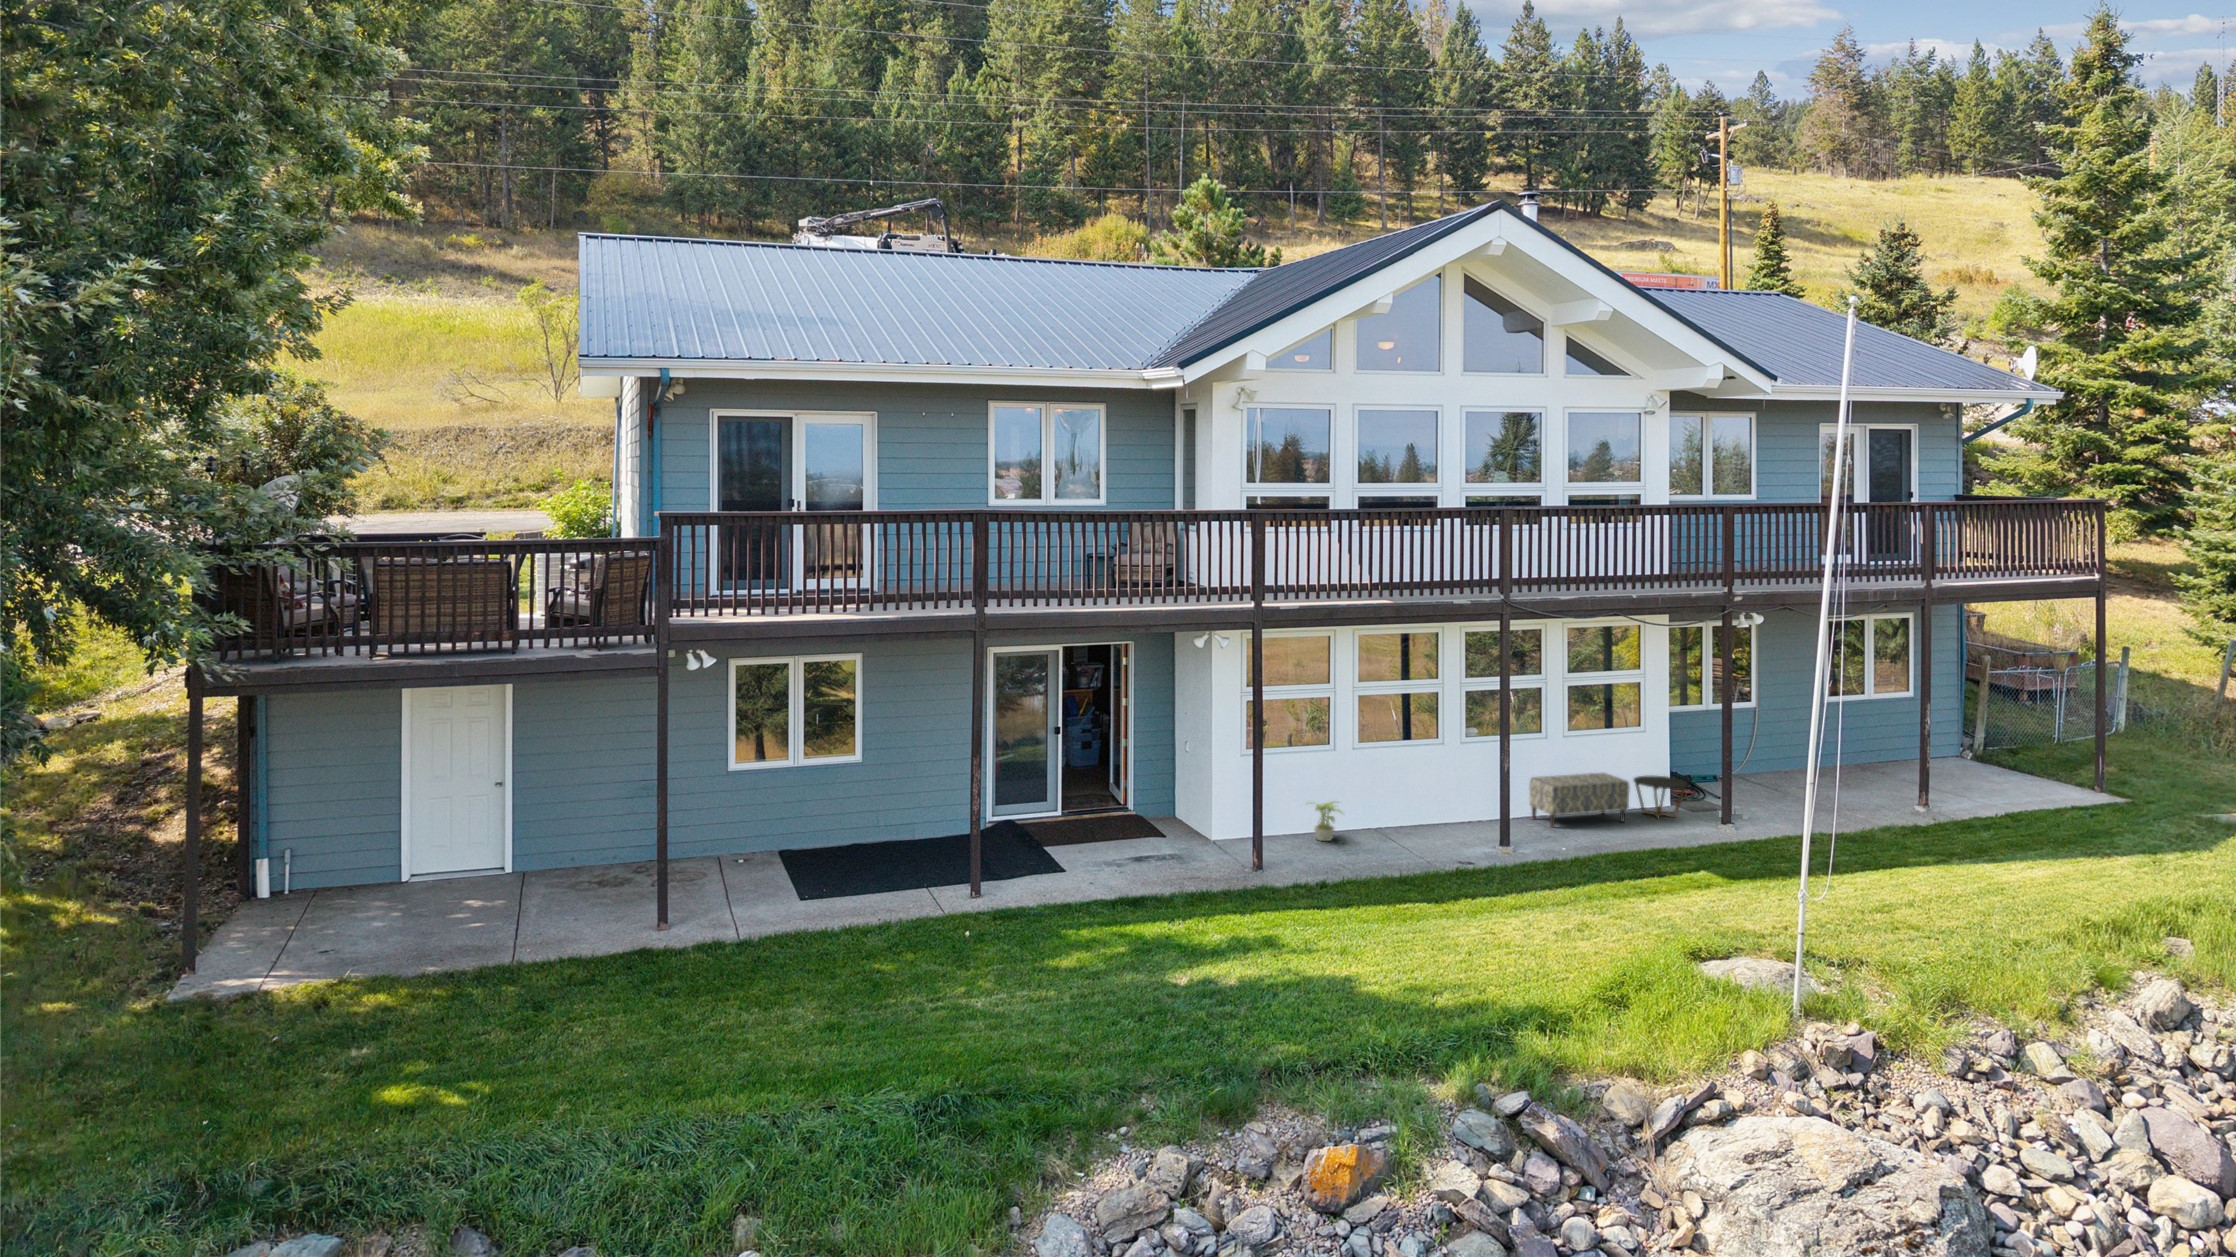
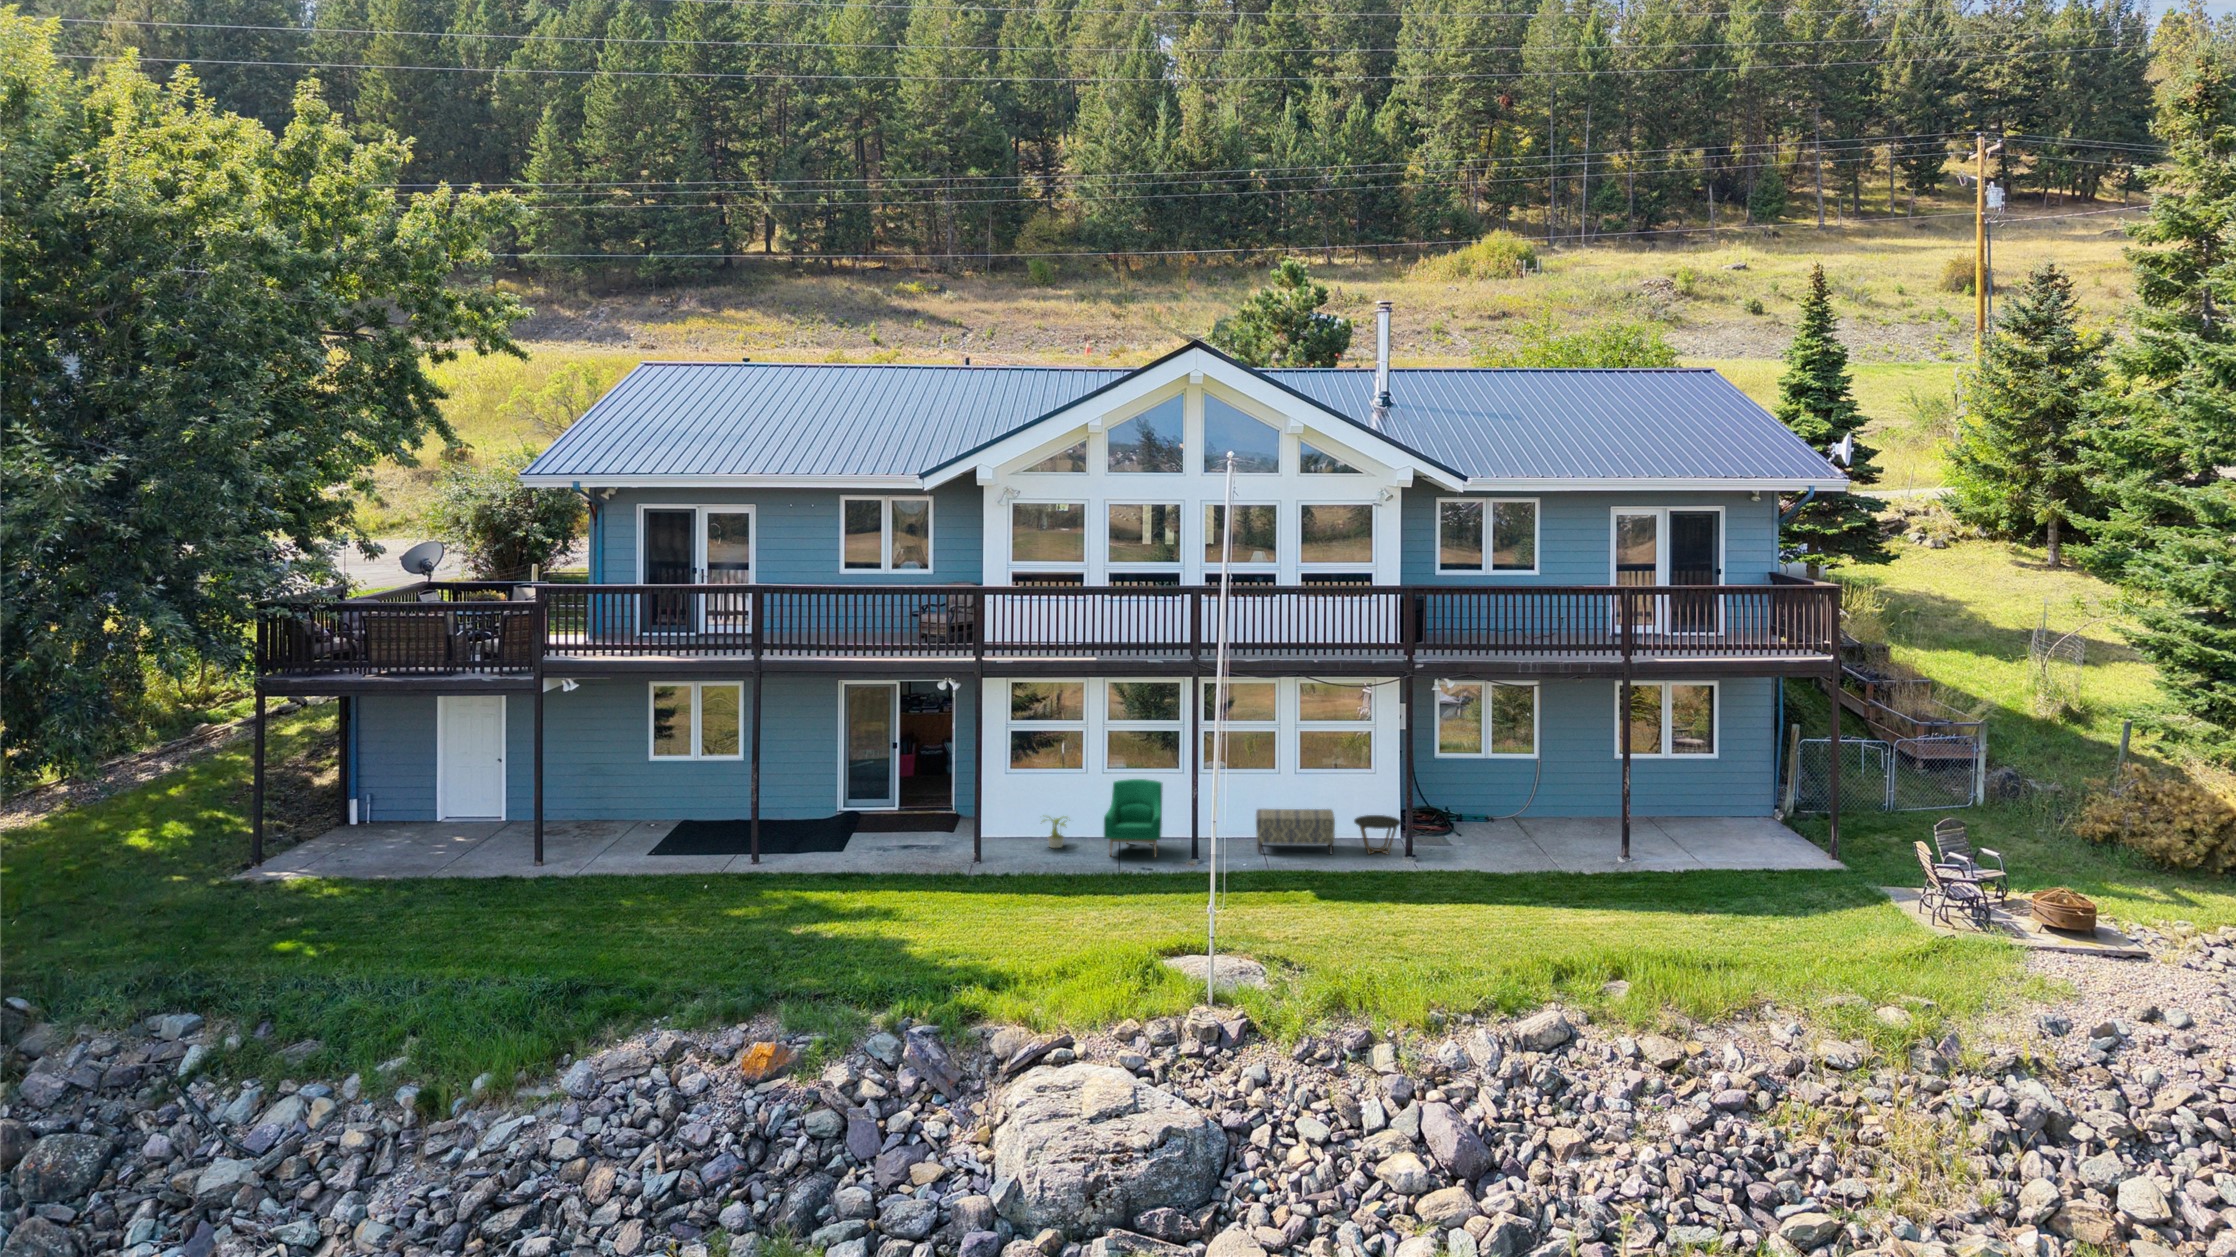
armchair: none [1383,751,1466,845] -> present [1104,779,1162,855]

